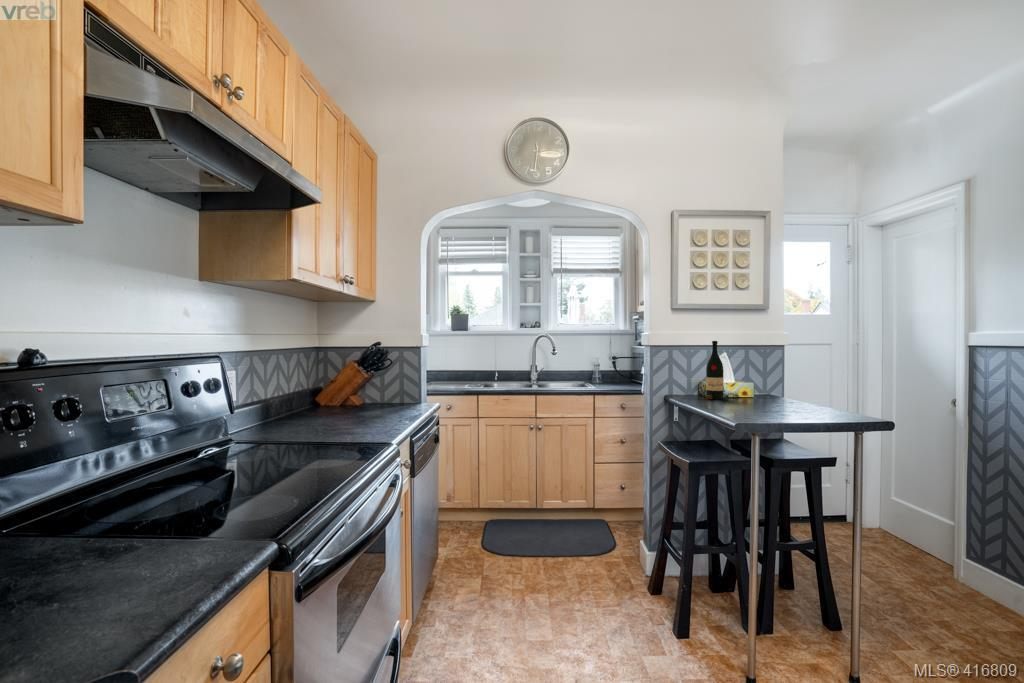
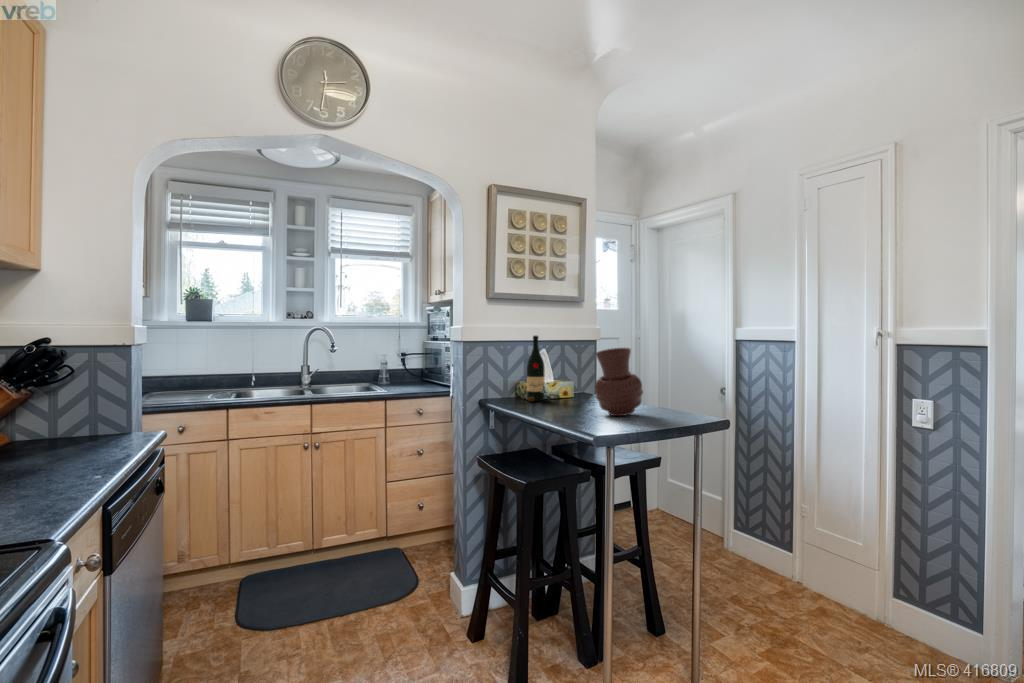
vase: none [757,352,806,414] -> present [594,348,643,416]

